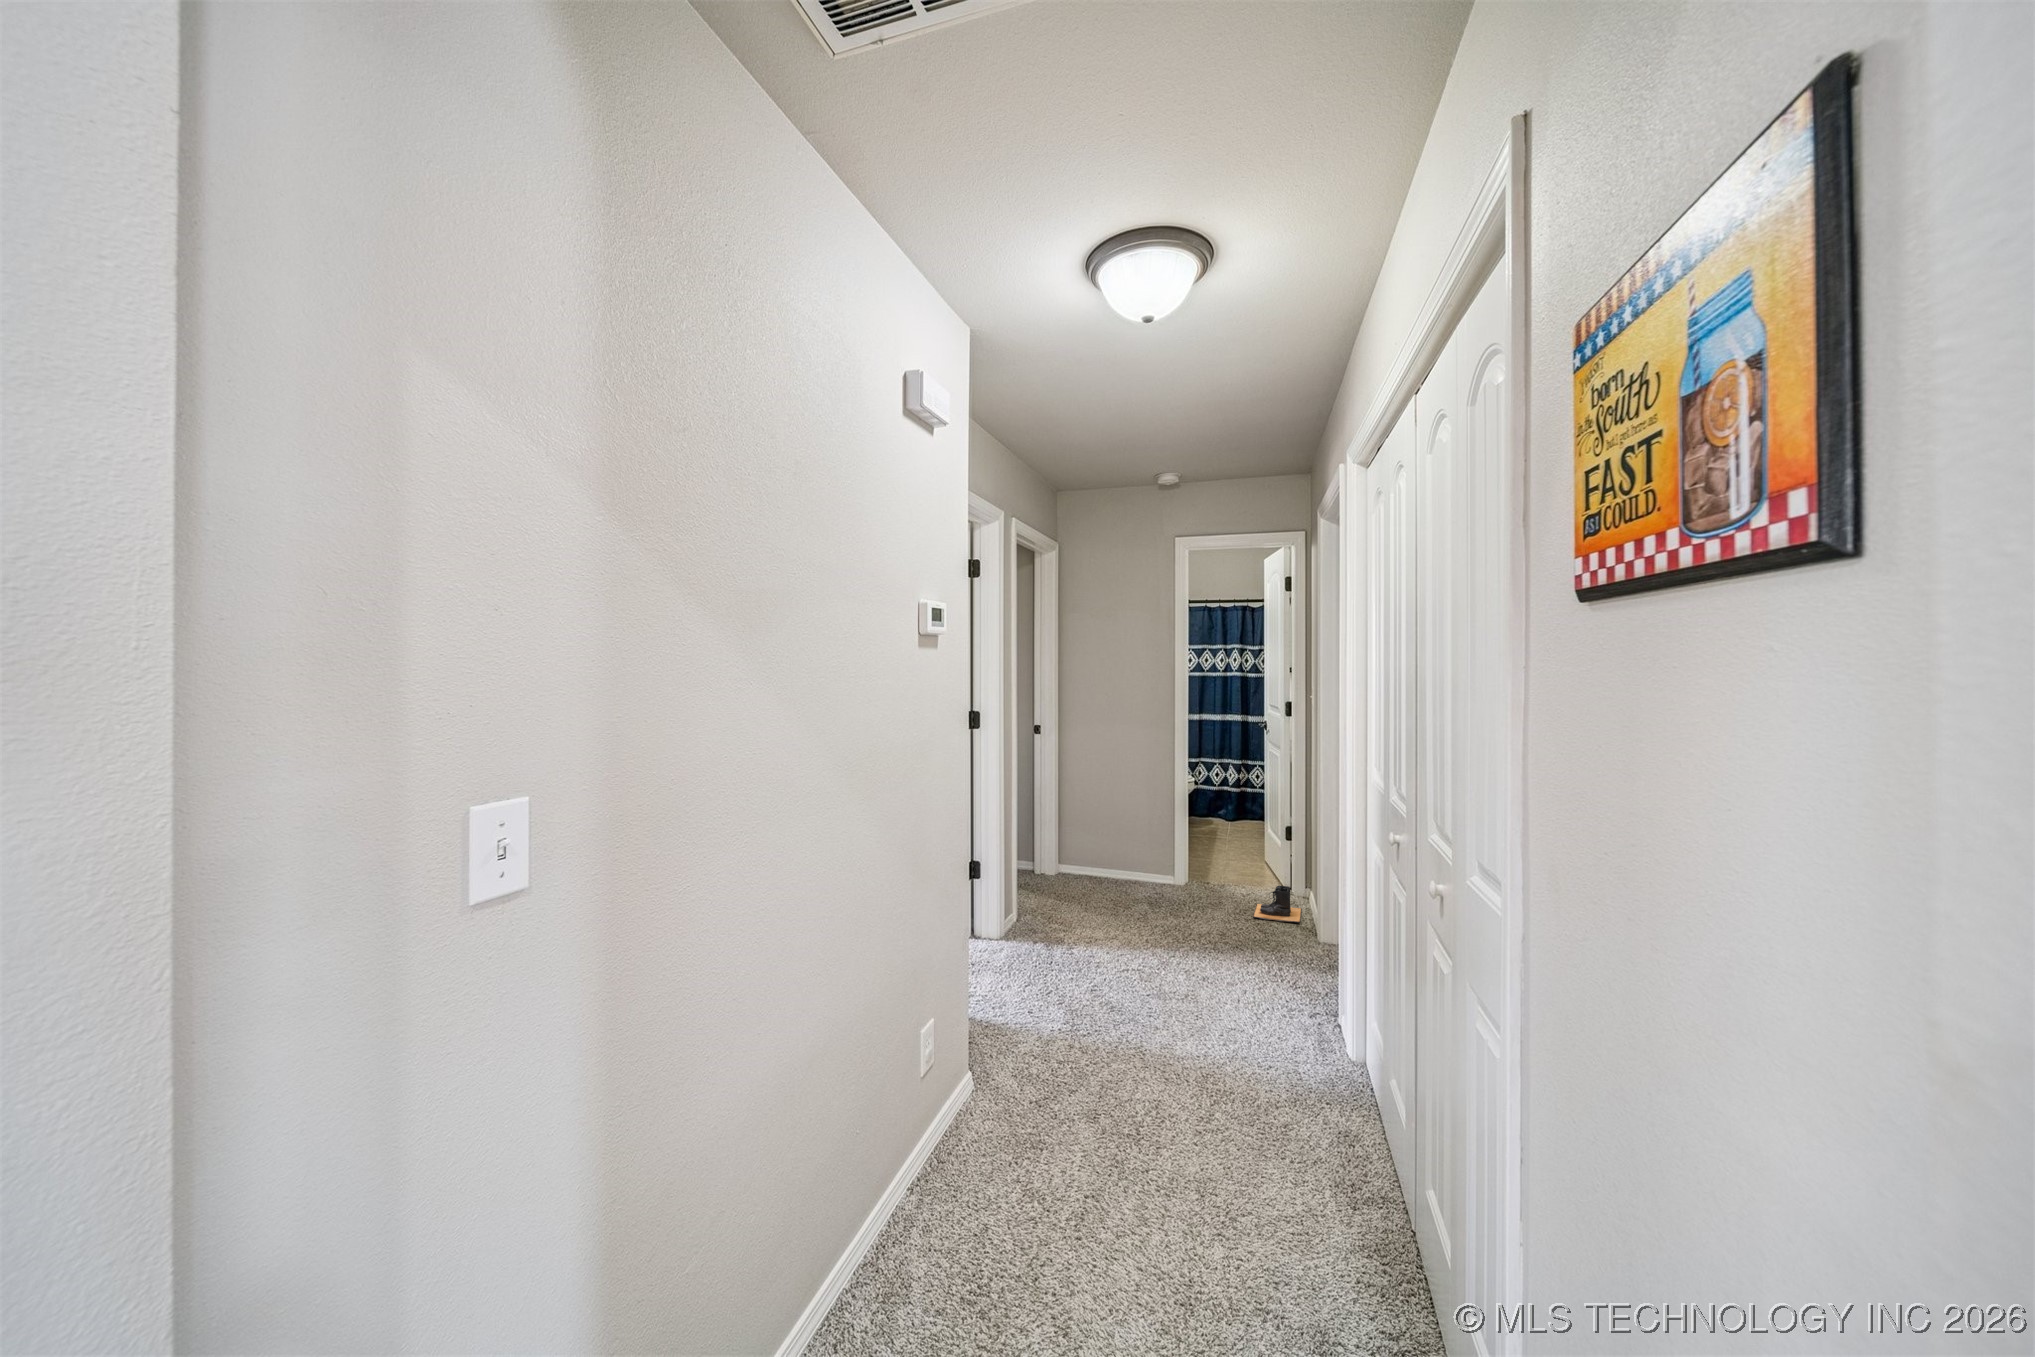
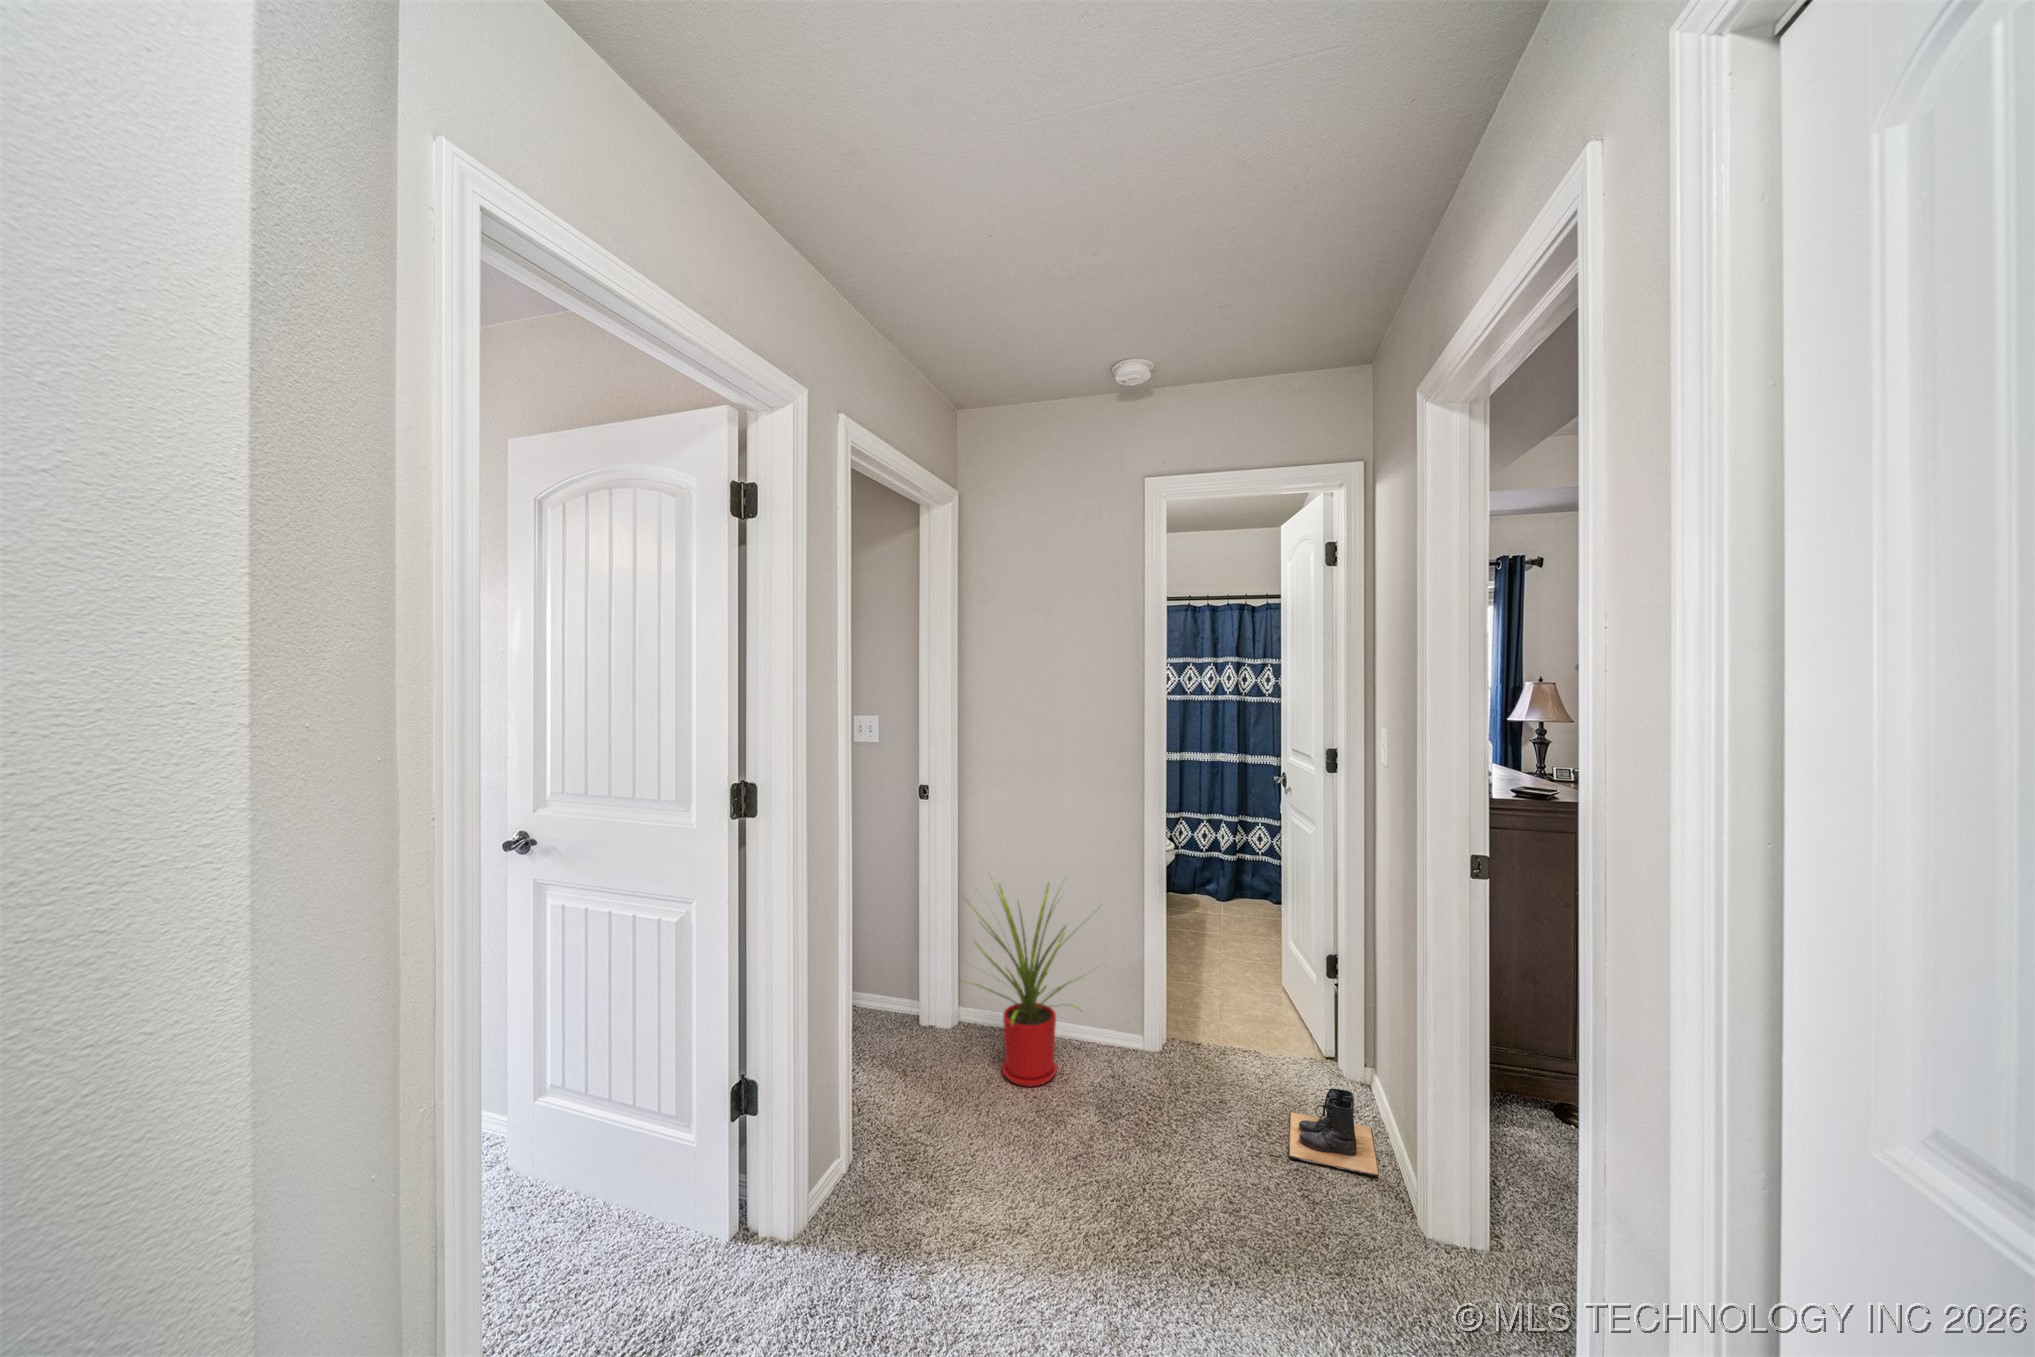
house plant: none [1064,776,1151,896] -> present [968,883,1099,1087]

